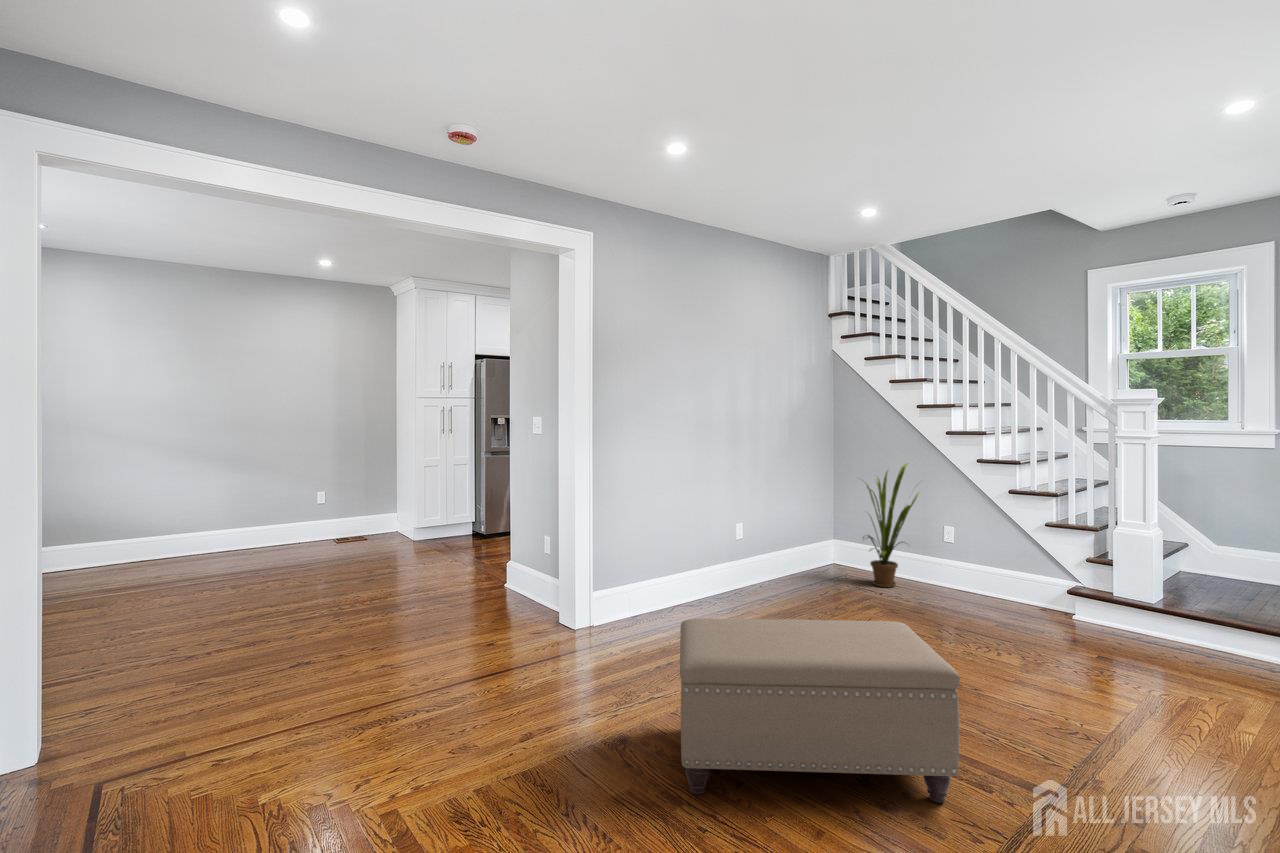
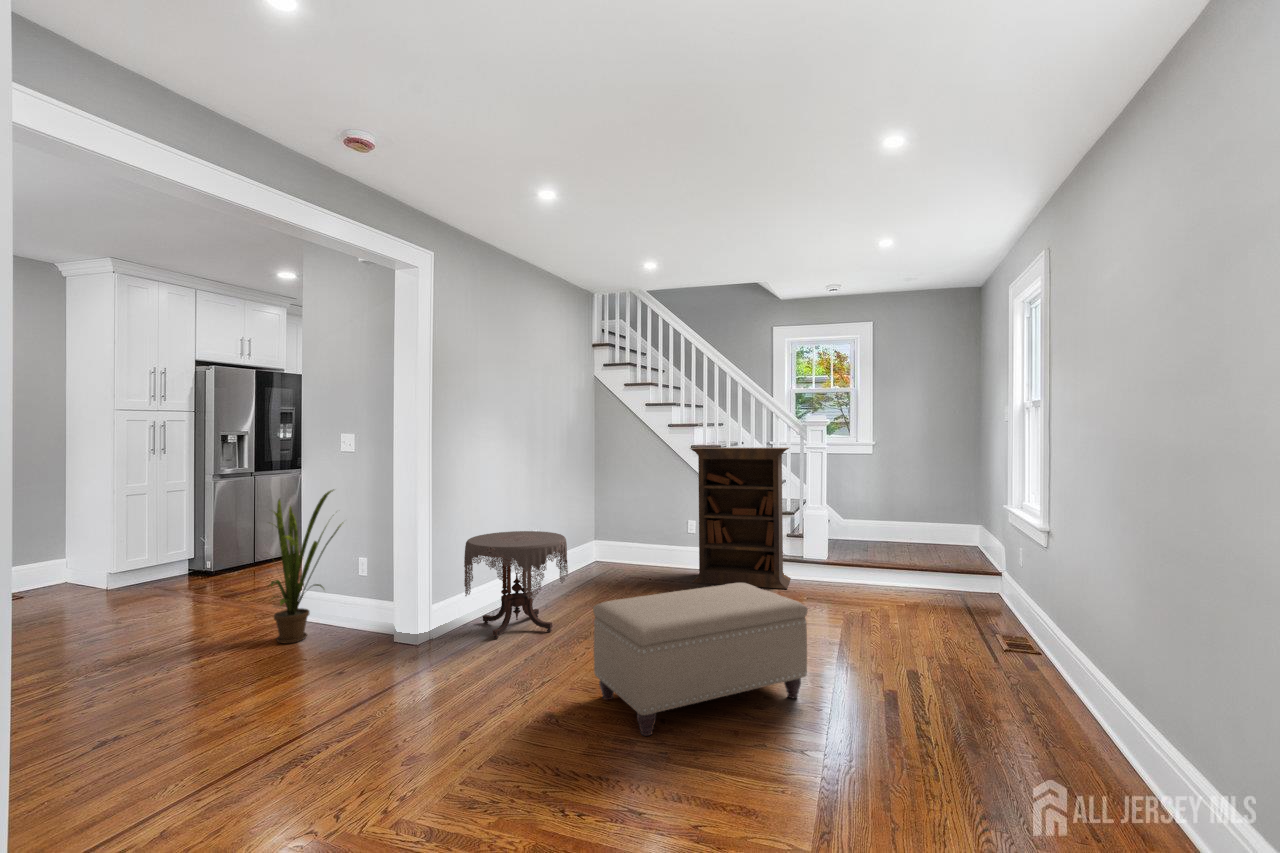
bookcase: none [925,435,1086,637] -> present [690,448,791,589]
house plant: present [866,464,919,587] -> present [270,489,343,644]
side table: none [620,524,733,640] -> present [464,531,568,639]

